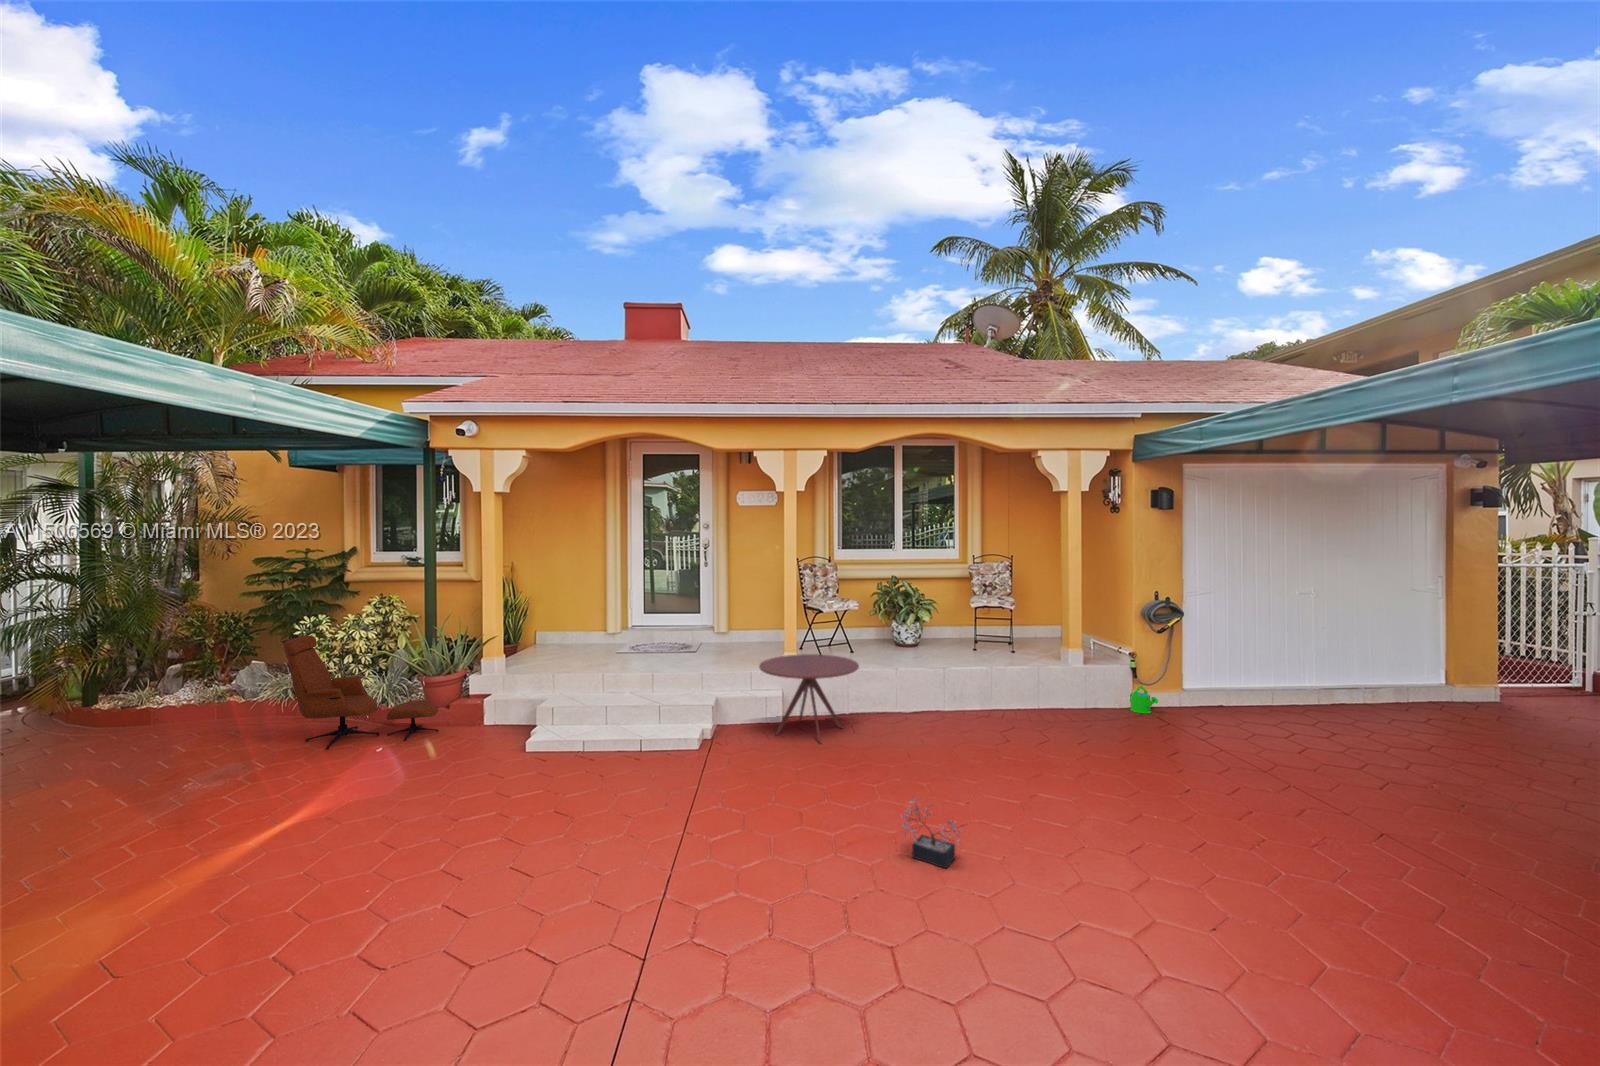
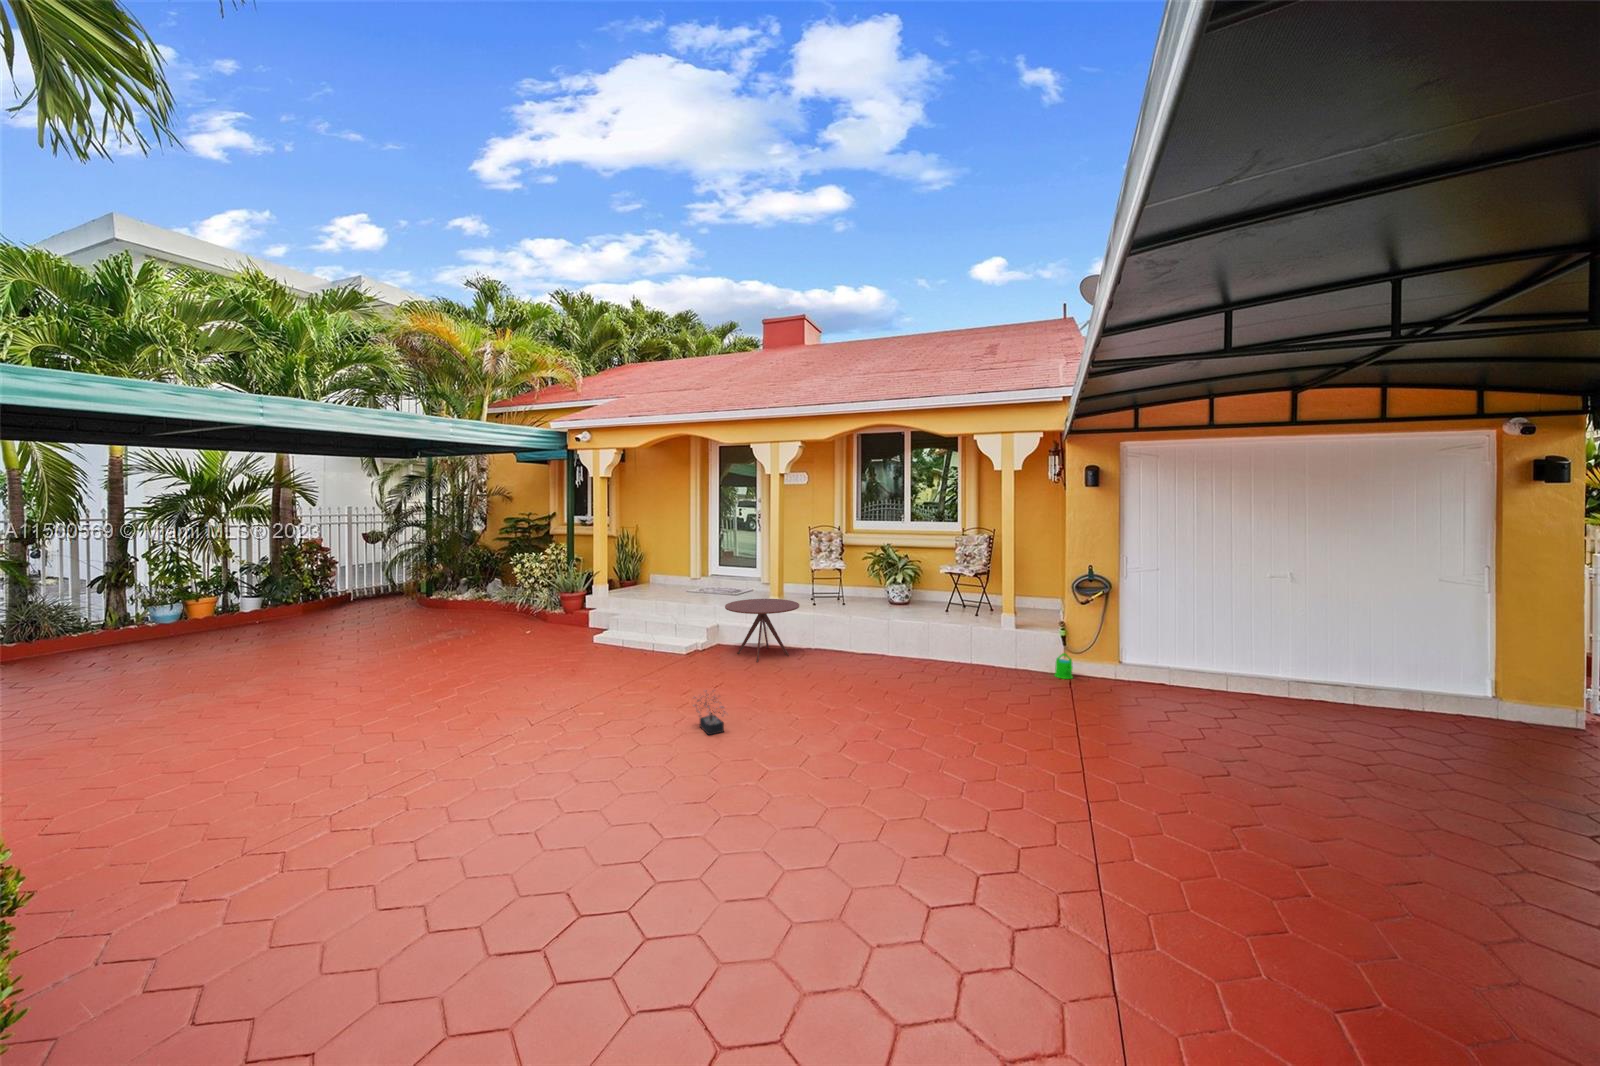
lounge chair: present [284,635,438,750] -> none [486,564,564,630]

